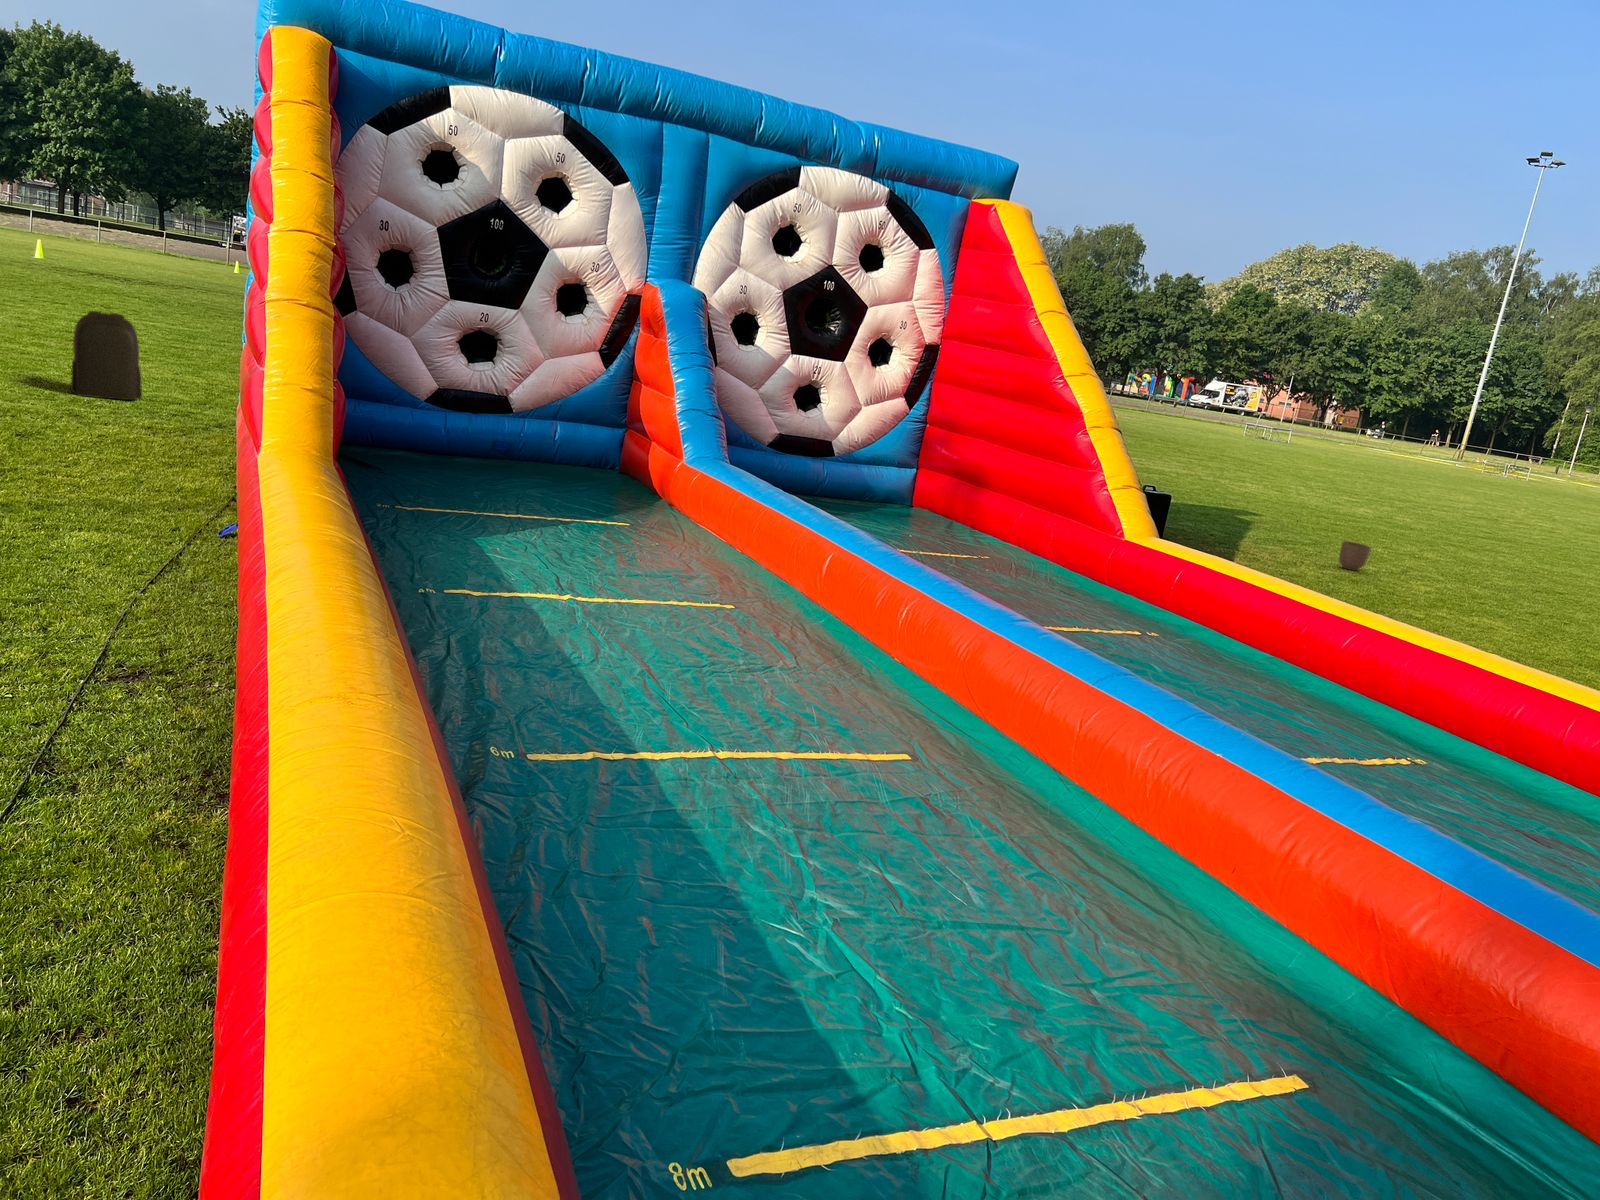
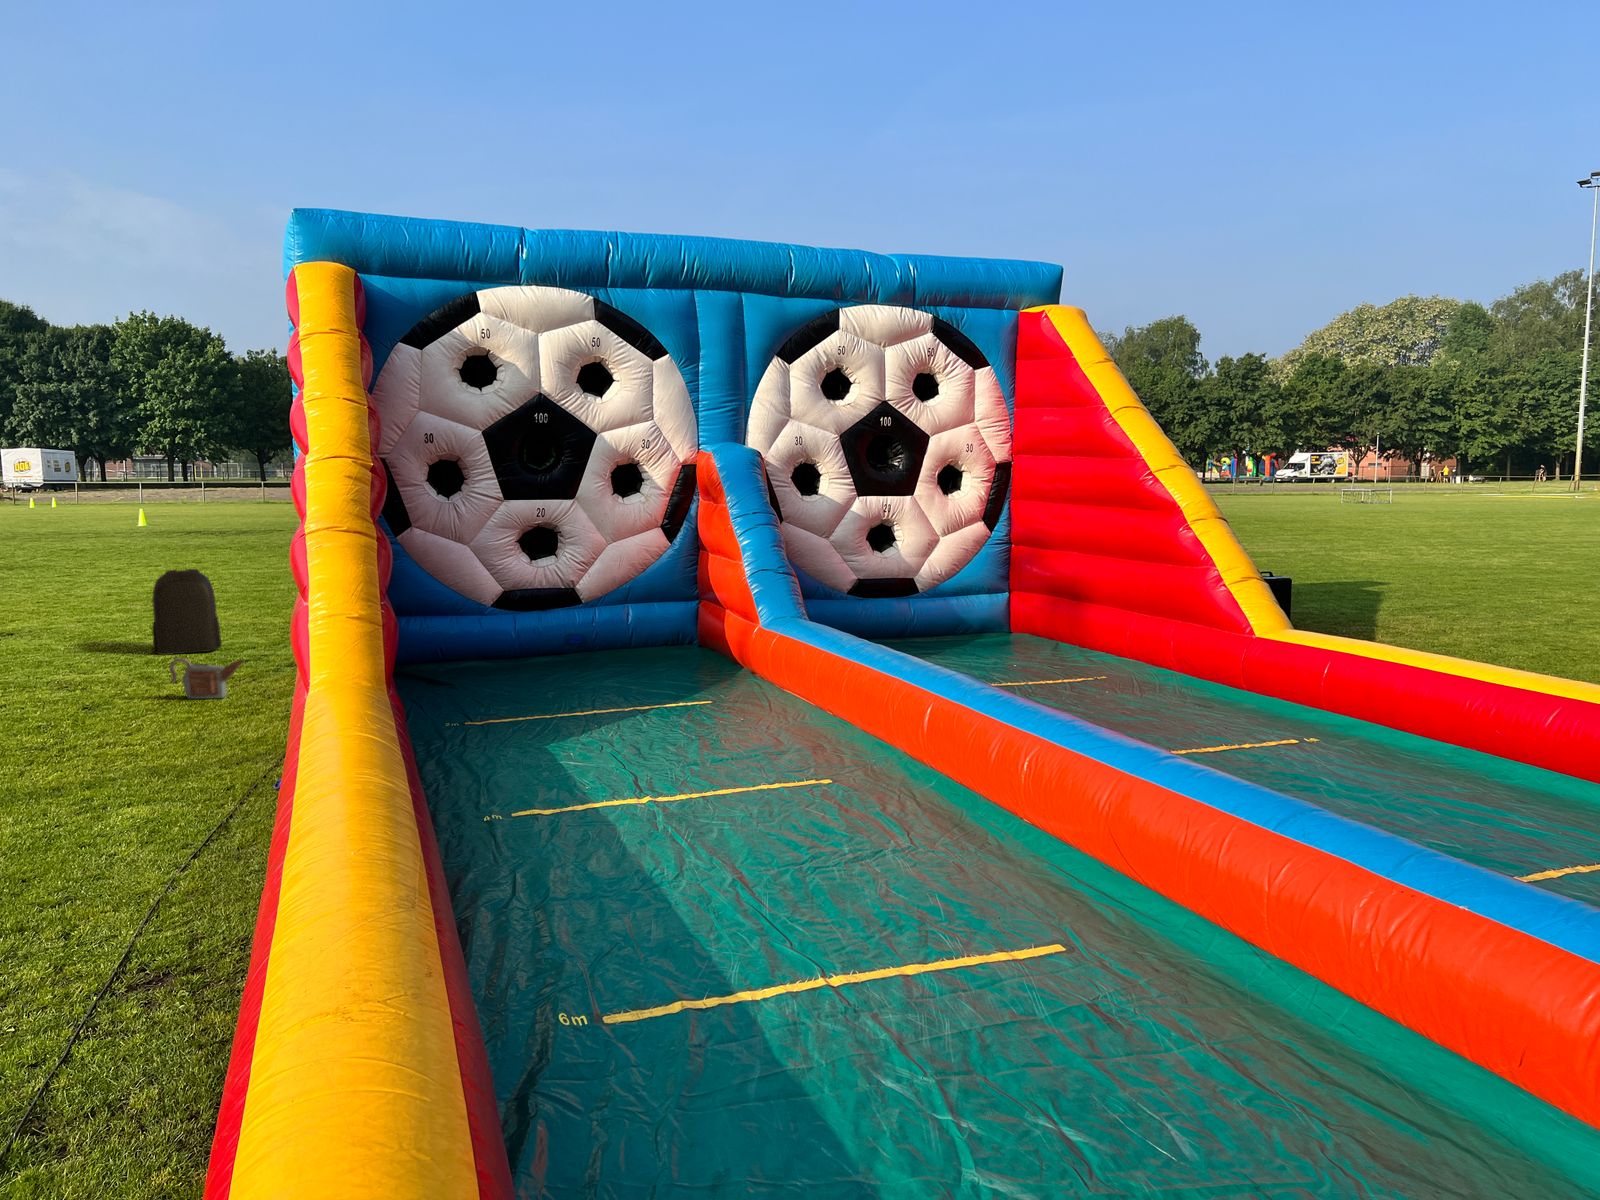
watering can: none [99,402,177,448] -> present [170,658,243,699]
planter: present [1339,541,1371,571] -> none [1499,595,1535,626]

